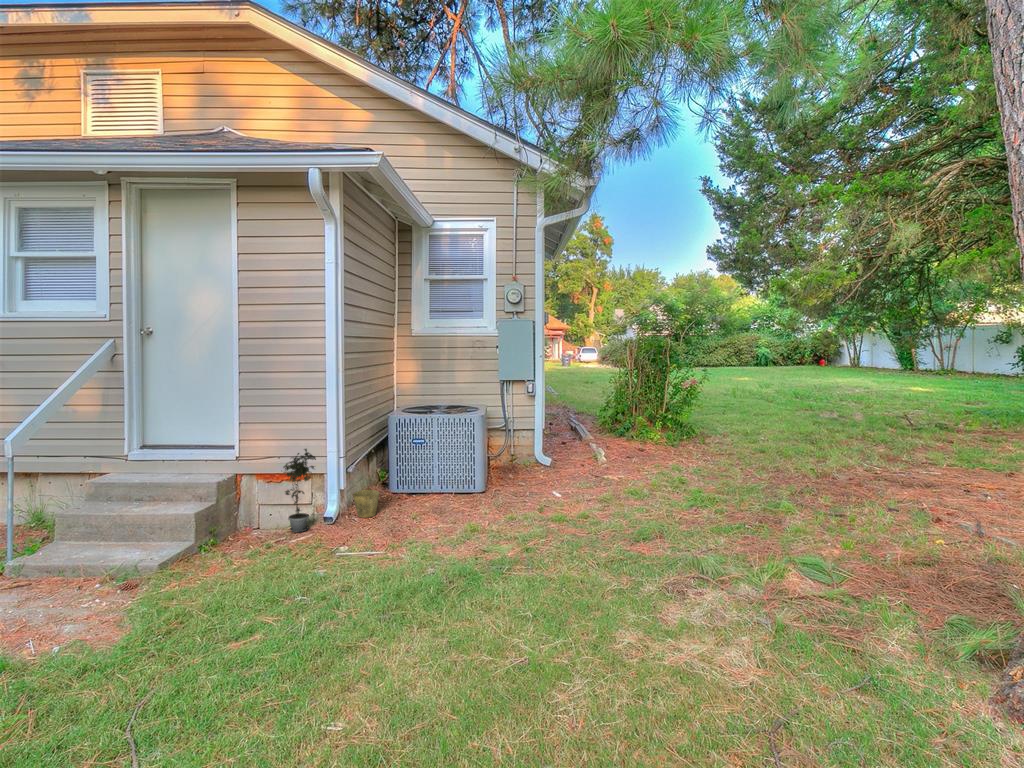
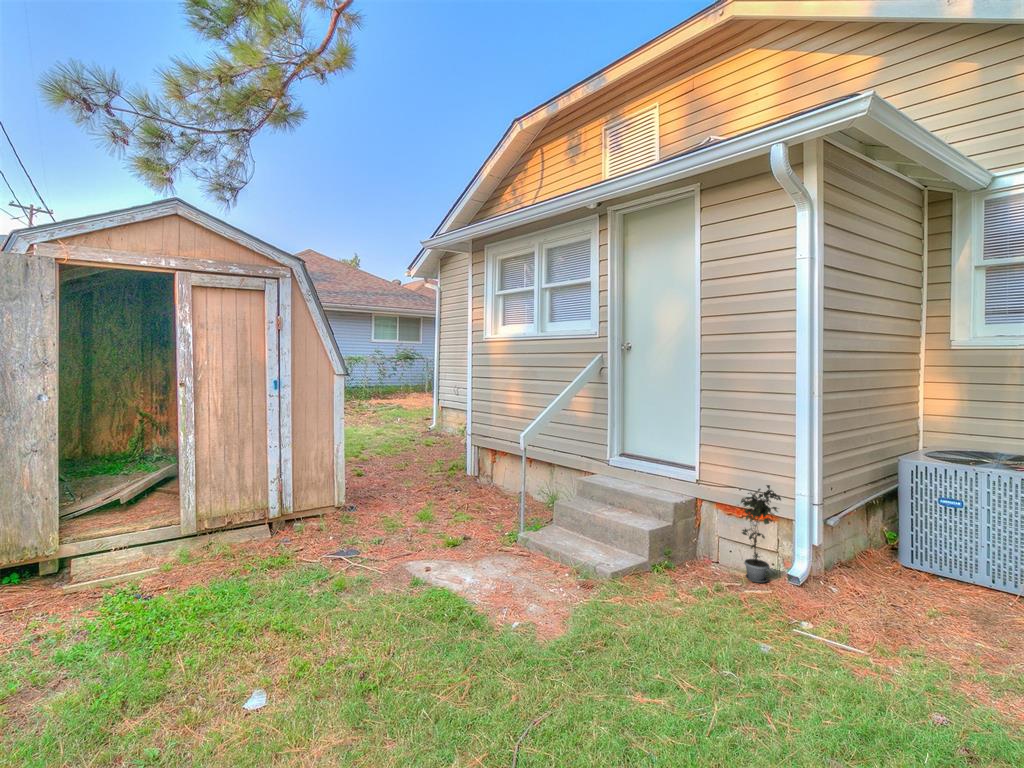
bucket: present [353,489,380,518] -> none [831,537,873,592]

